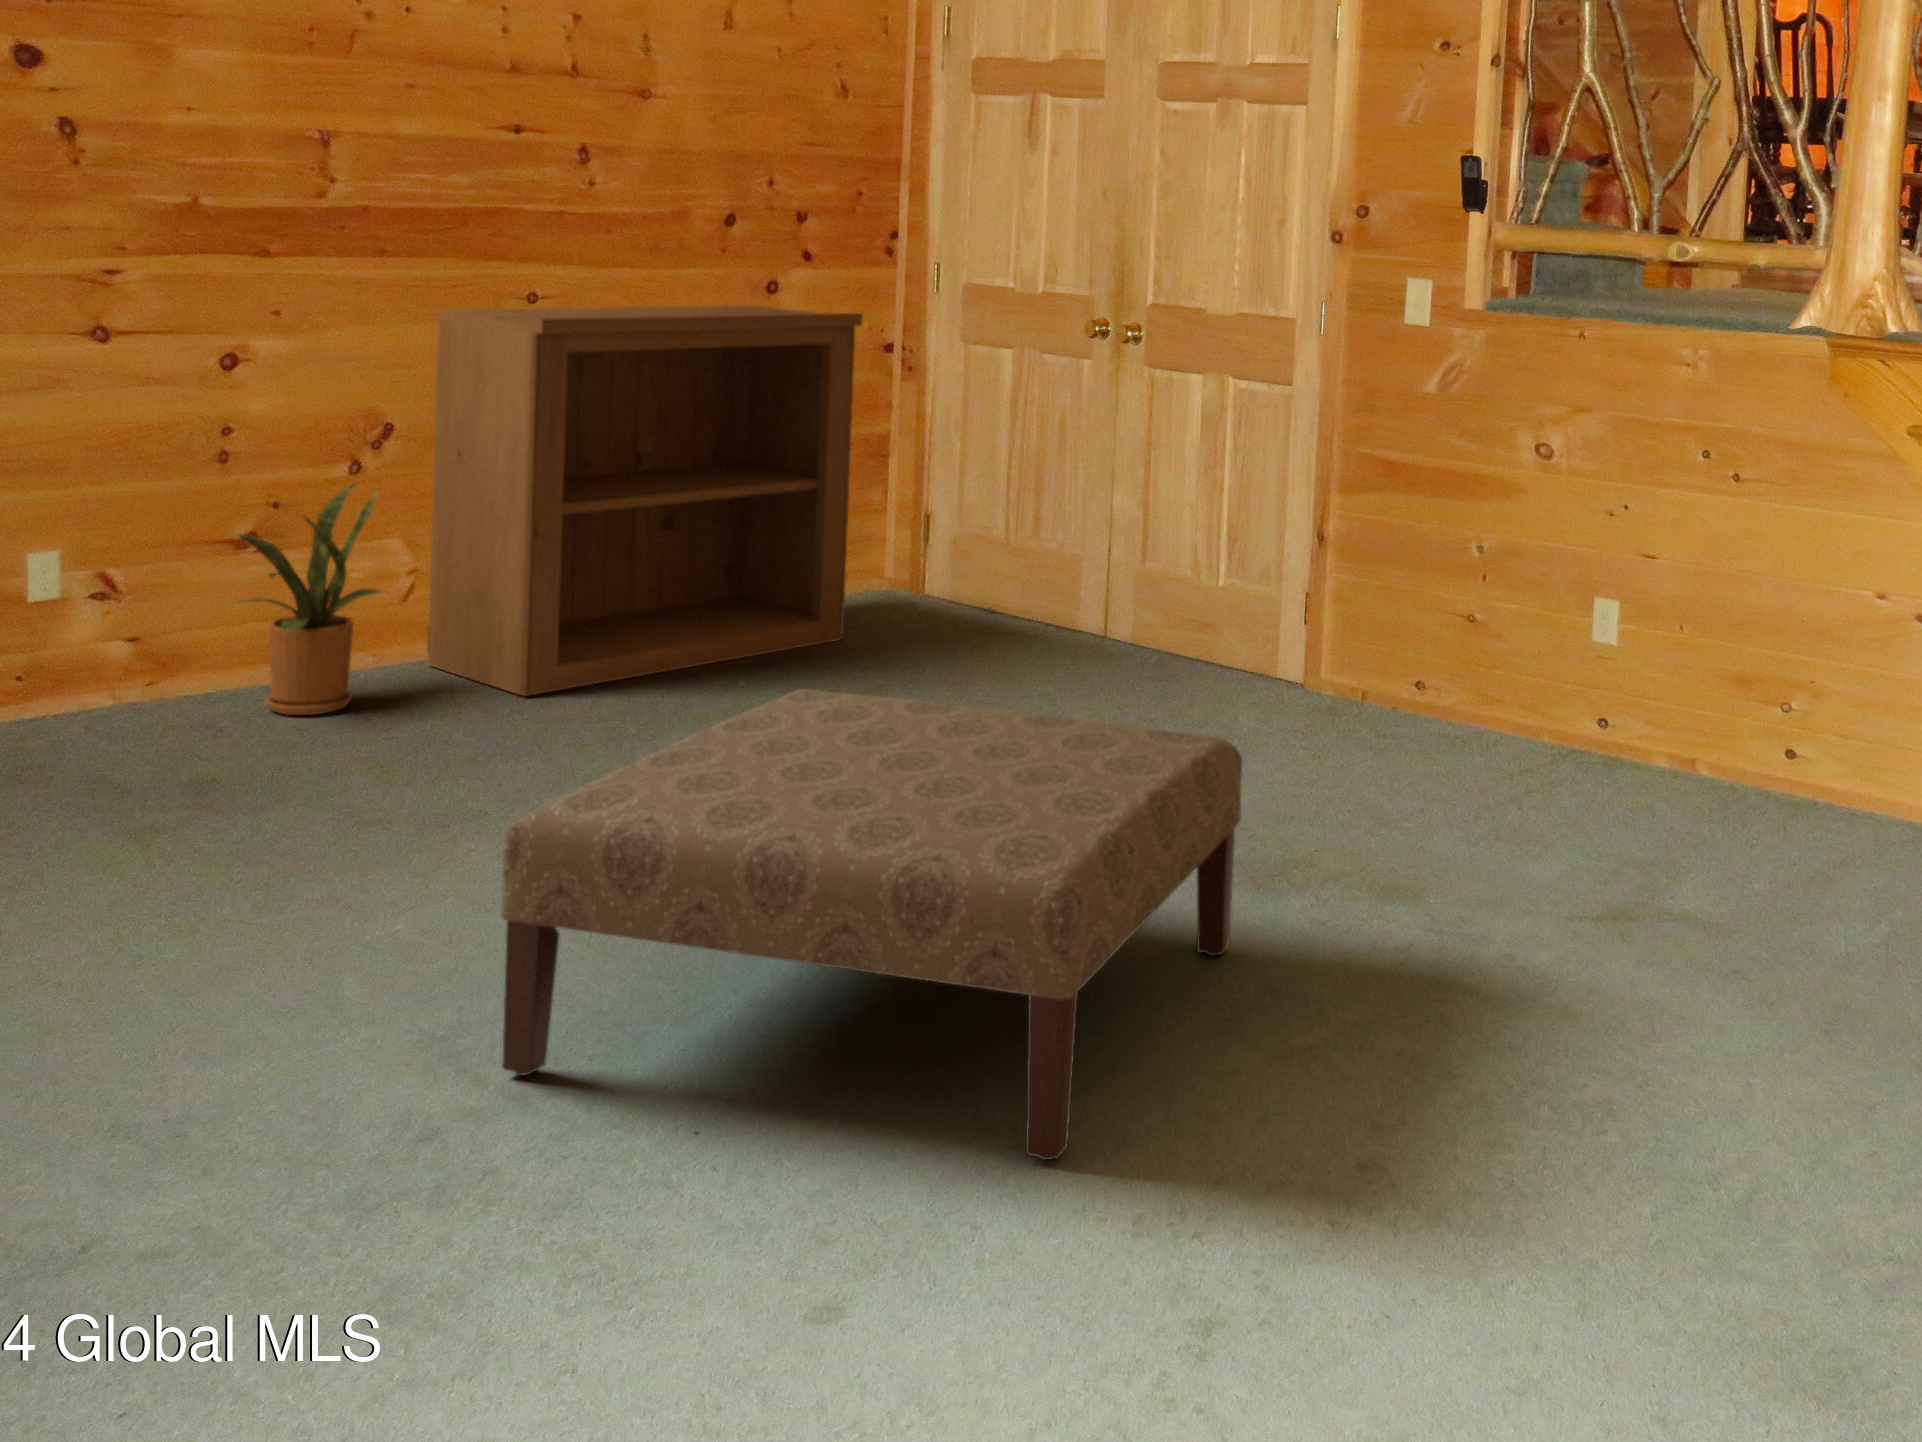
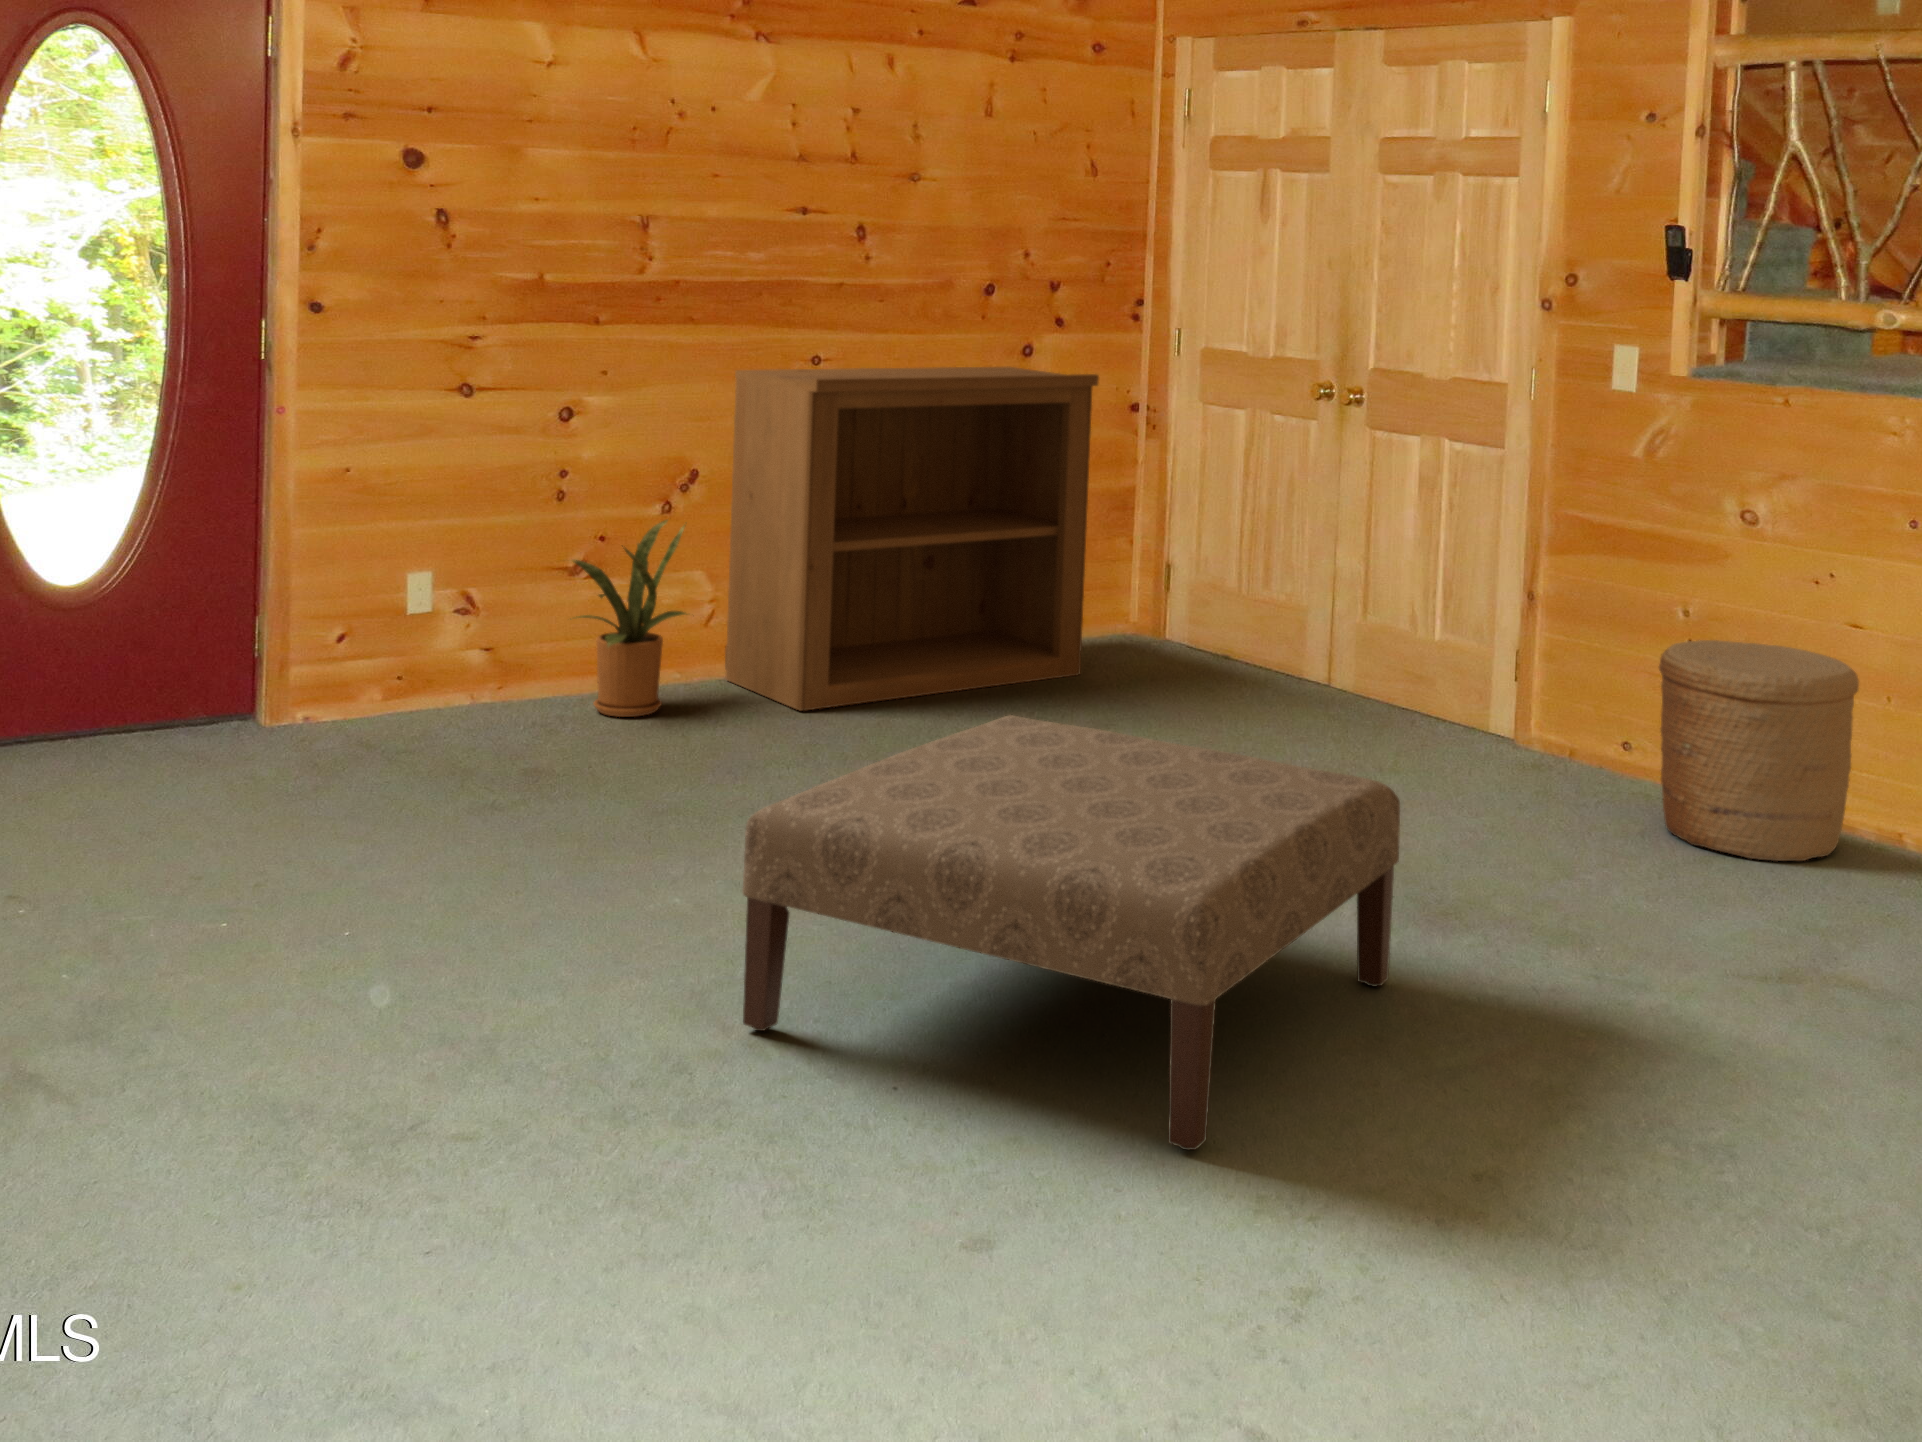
woven basket: none [1465,574,1656,791] -> present [1659,640,1859,861]

